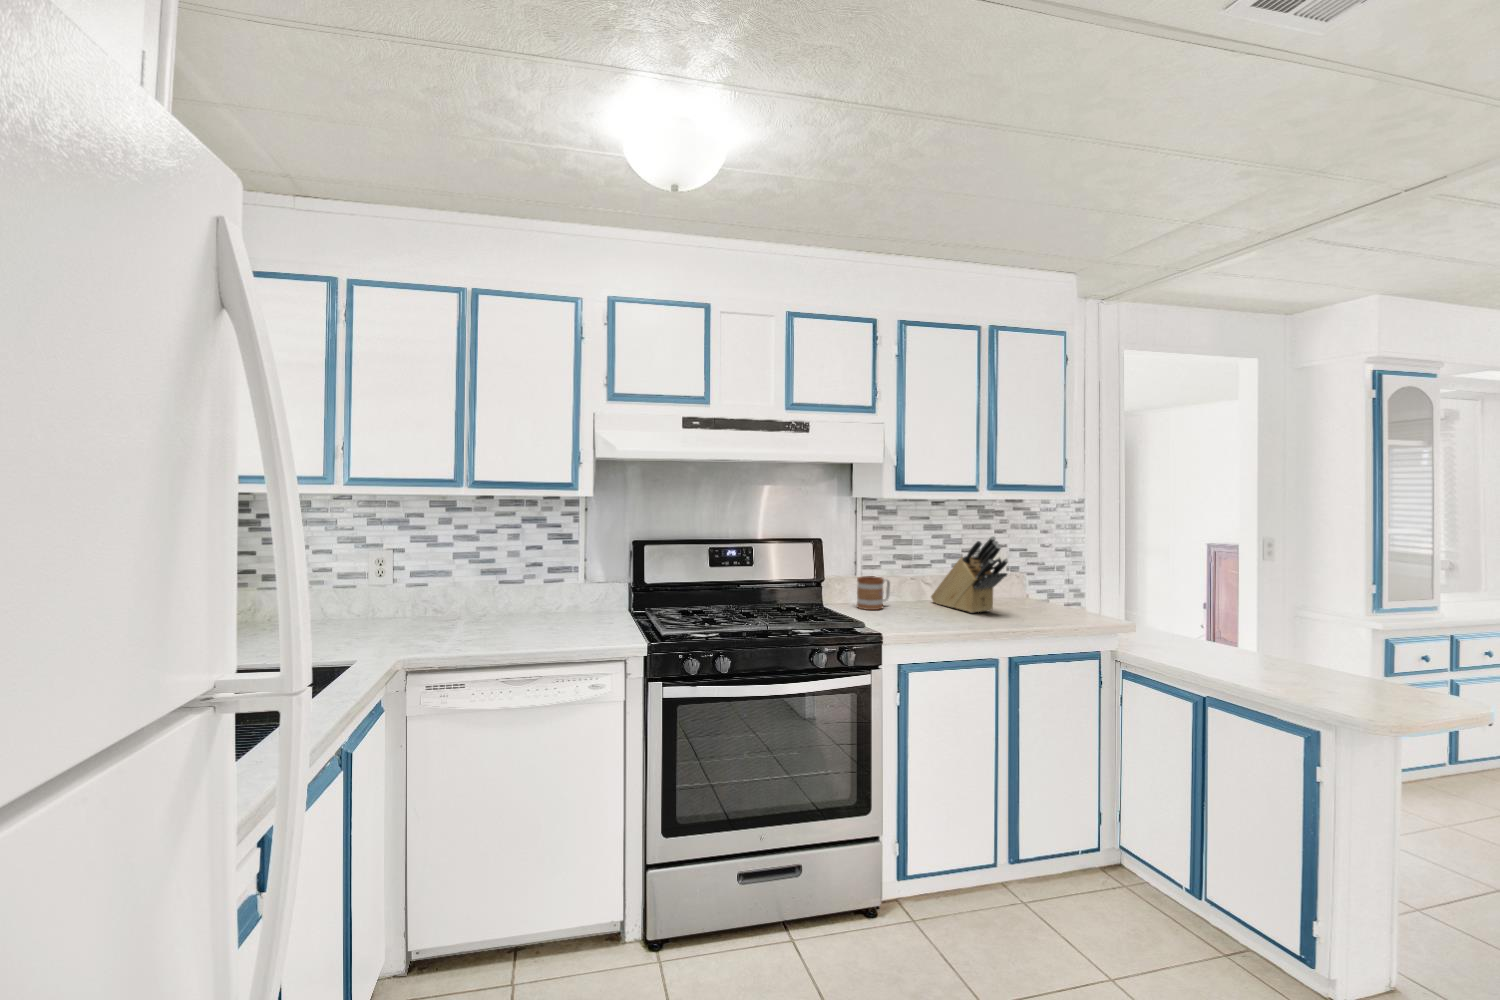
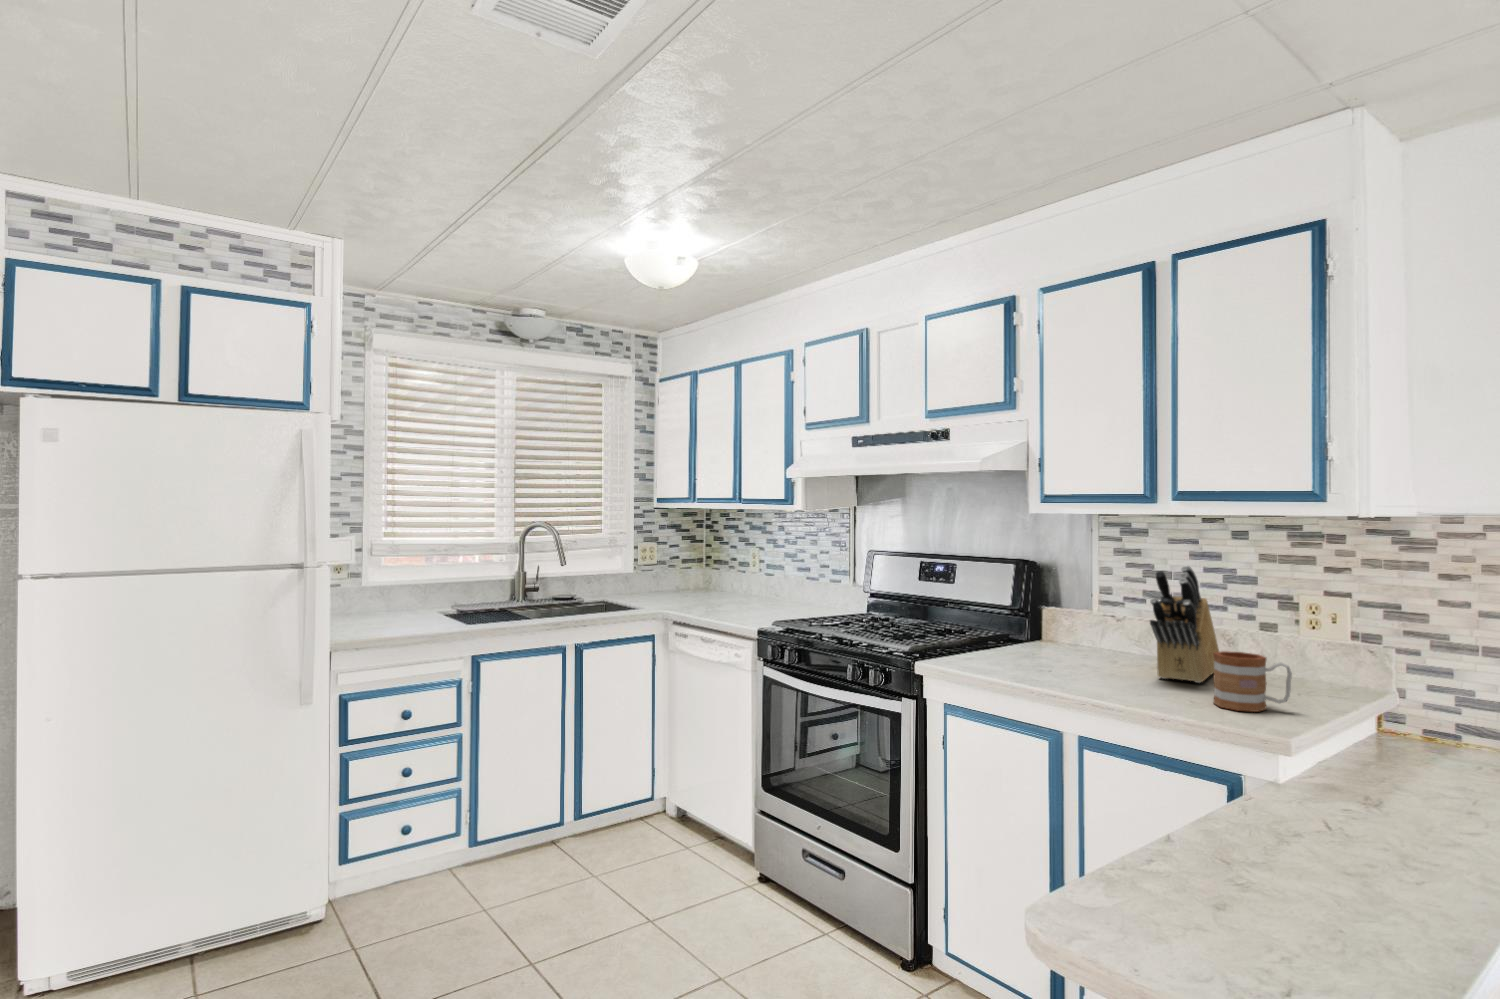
mug: present [857,576,890,610] -> present [1213,651,1292,712]

